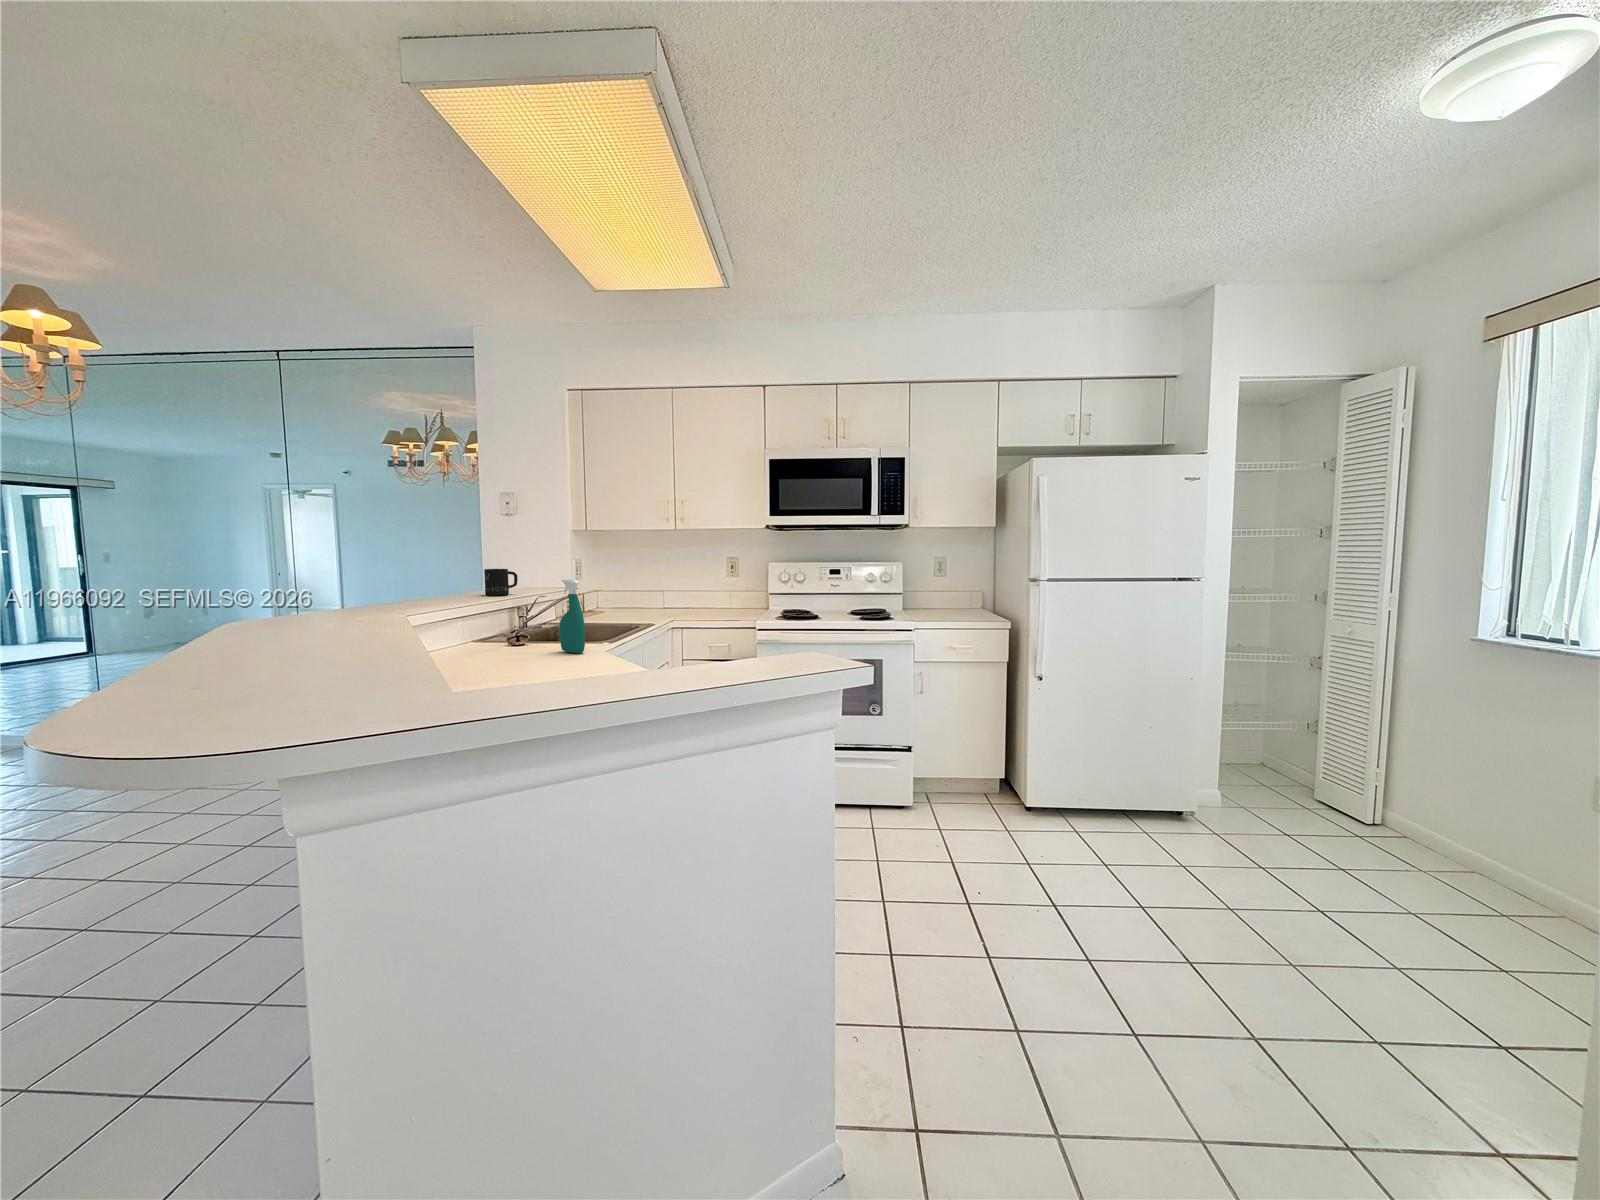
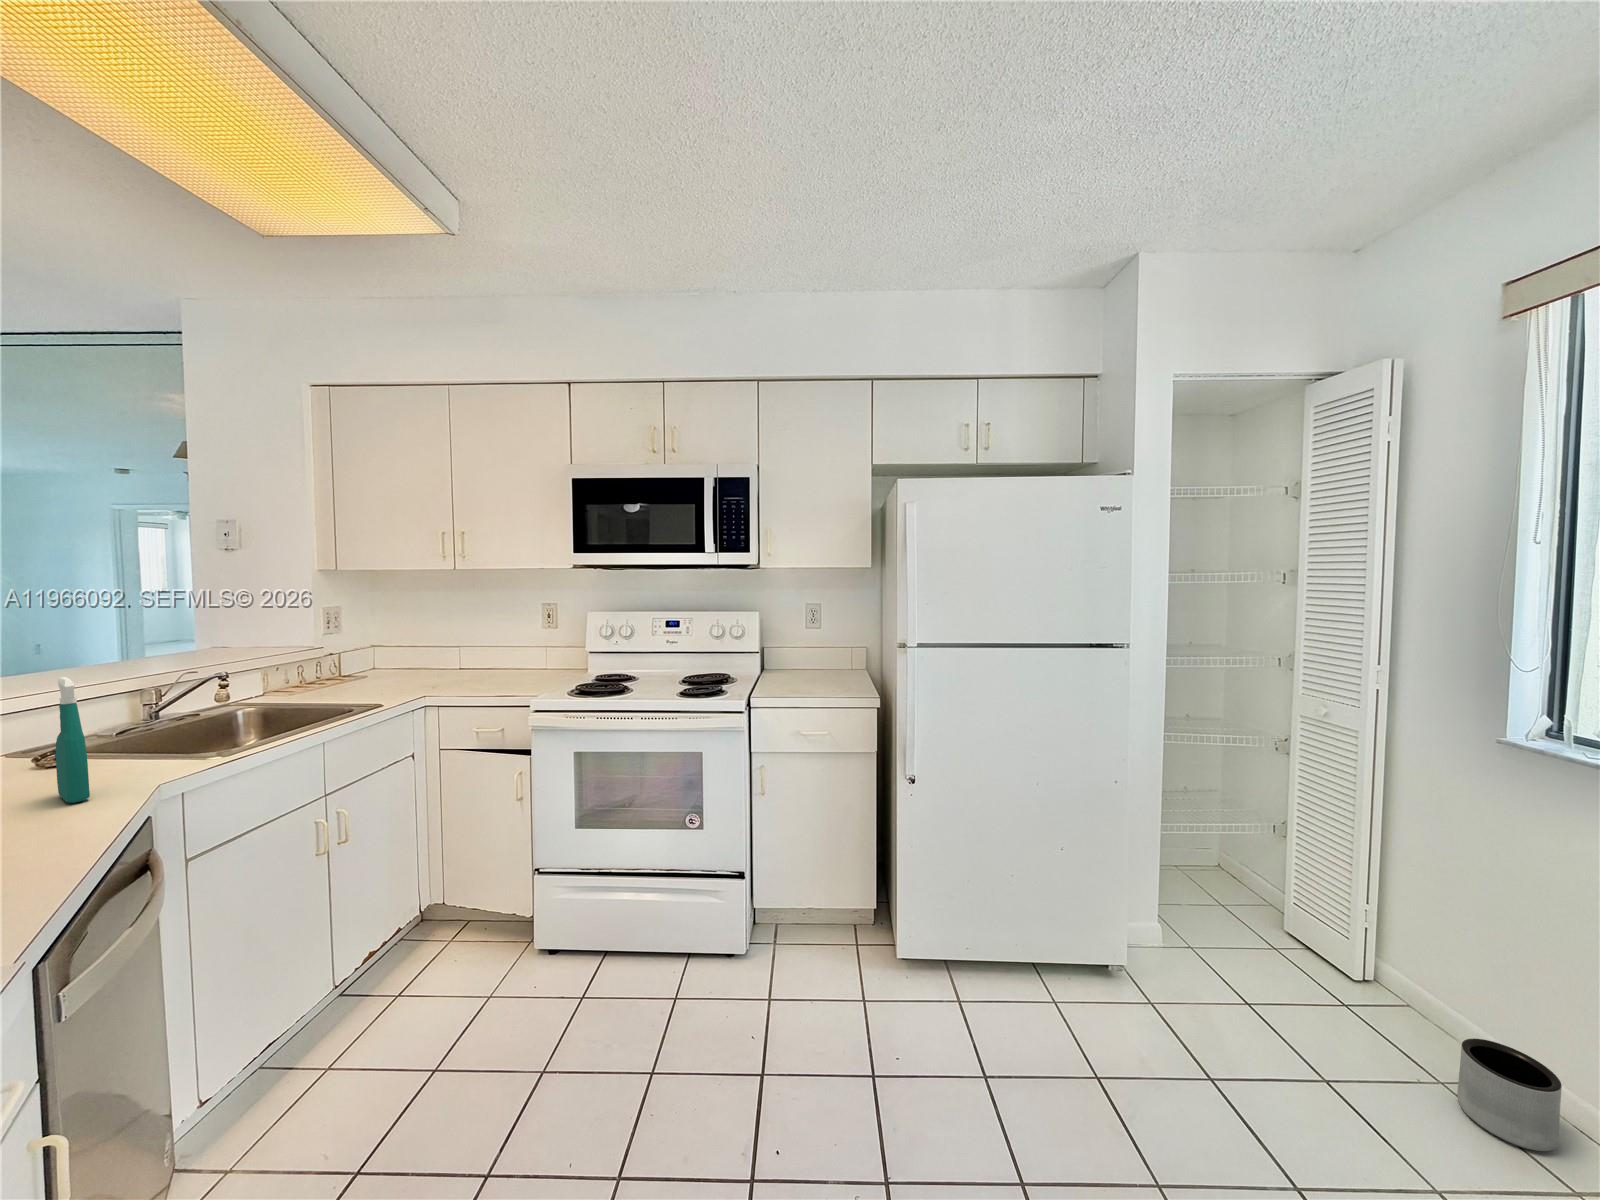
mug: present [484,569,518,596] -> none [39,642,111,686]
planter: none [1436,837,1504,898] -> present [1457,1039,1562,1151]

